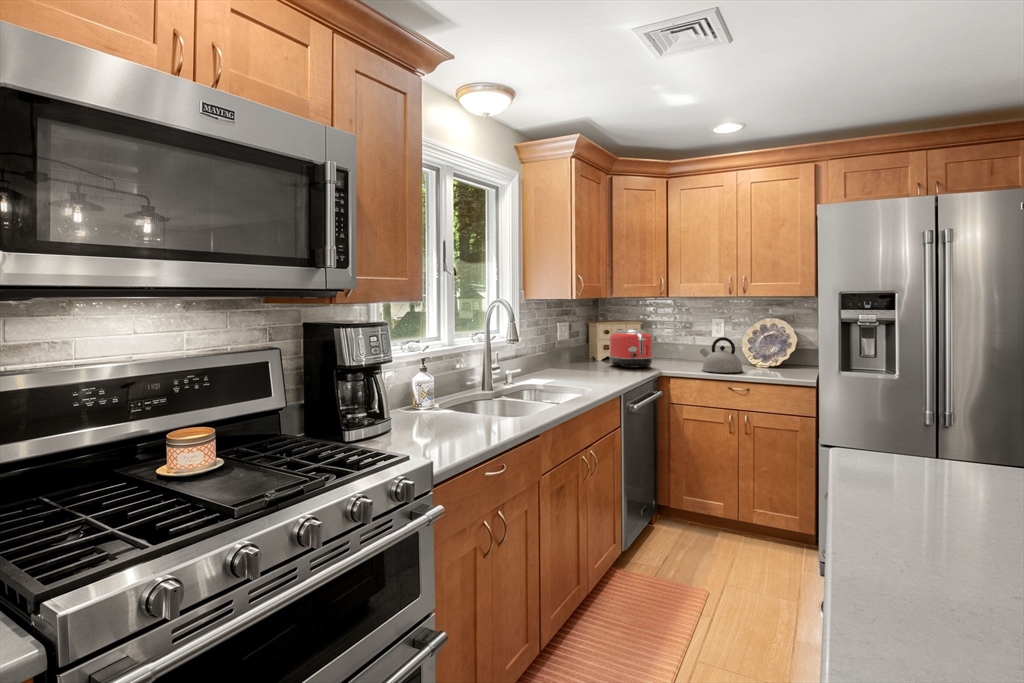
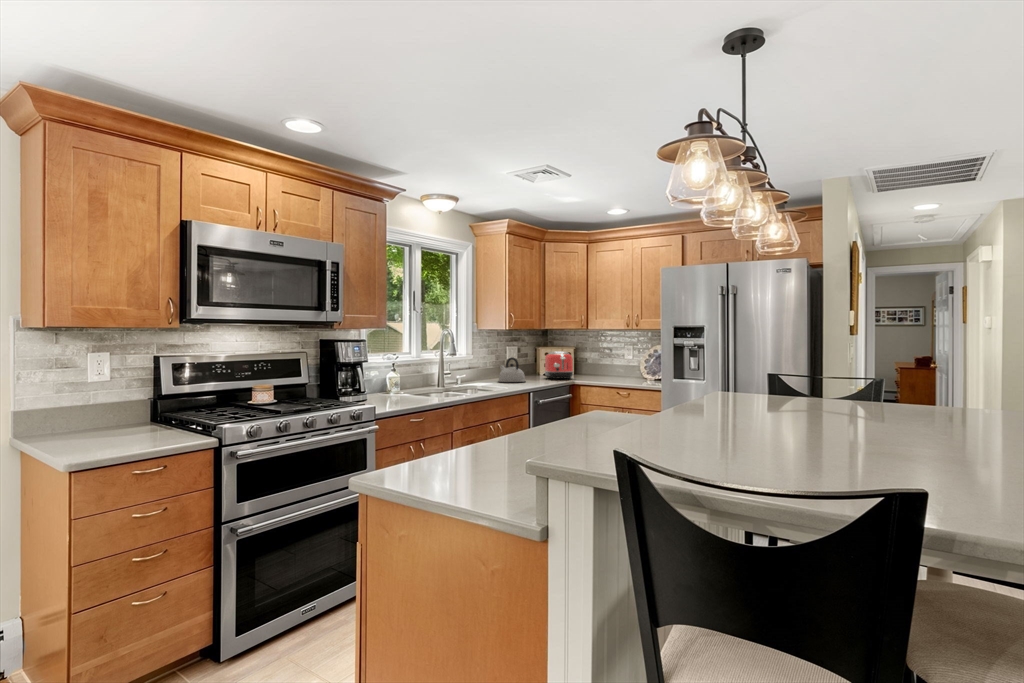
kettle: present [700,337,743,373] -> present [498,357,526,382]

